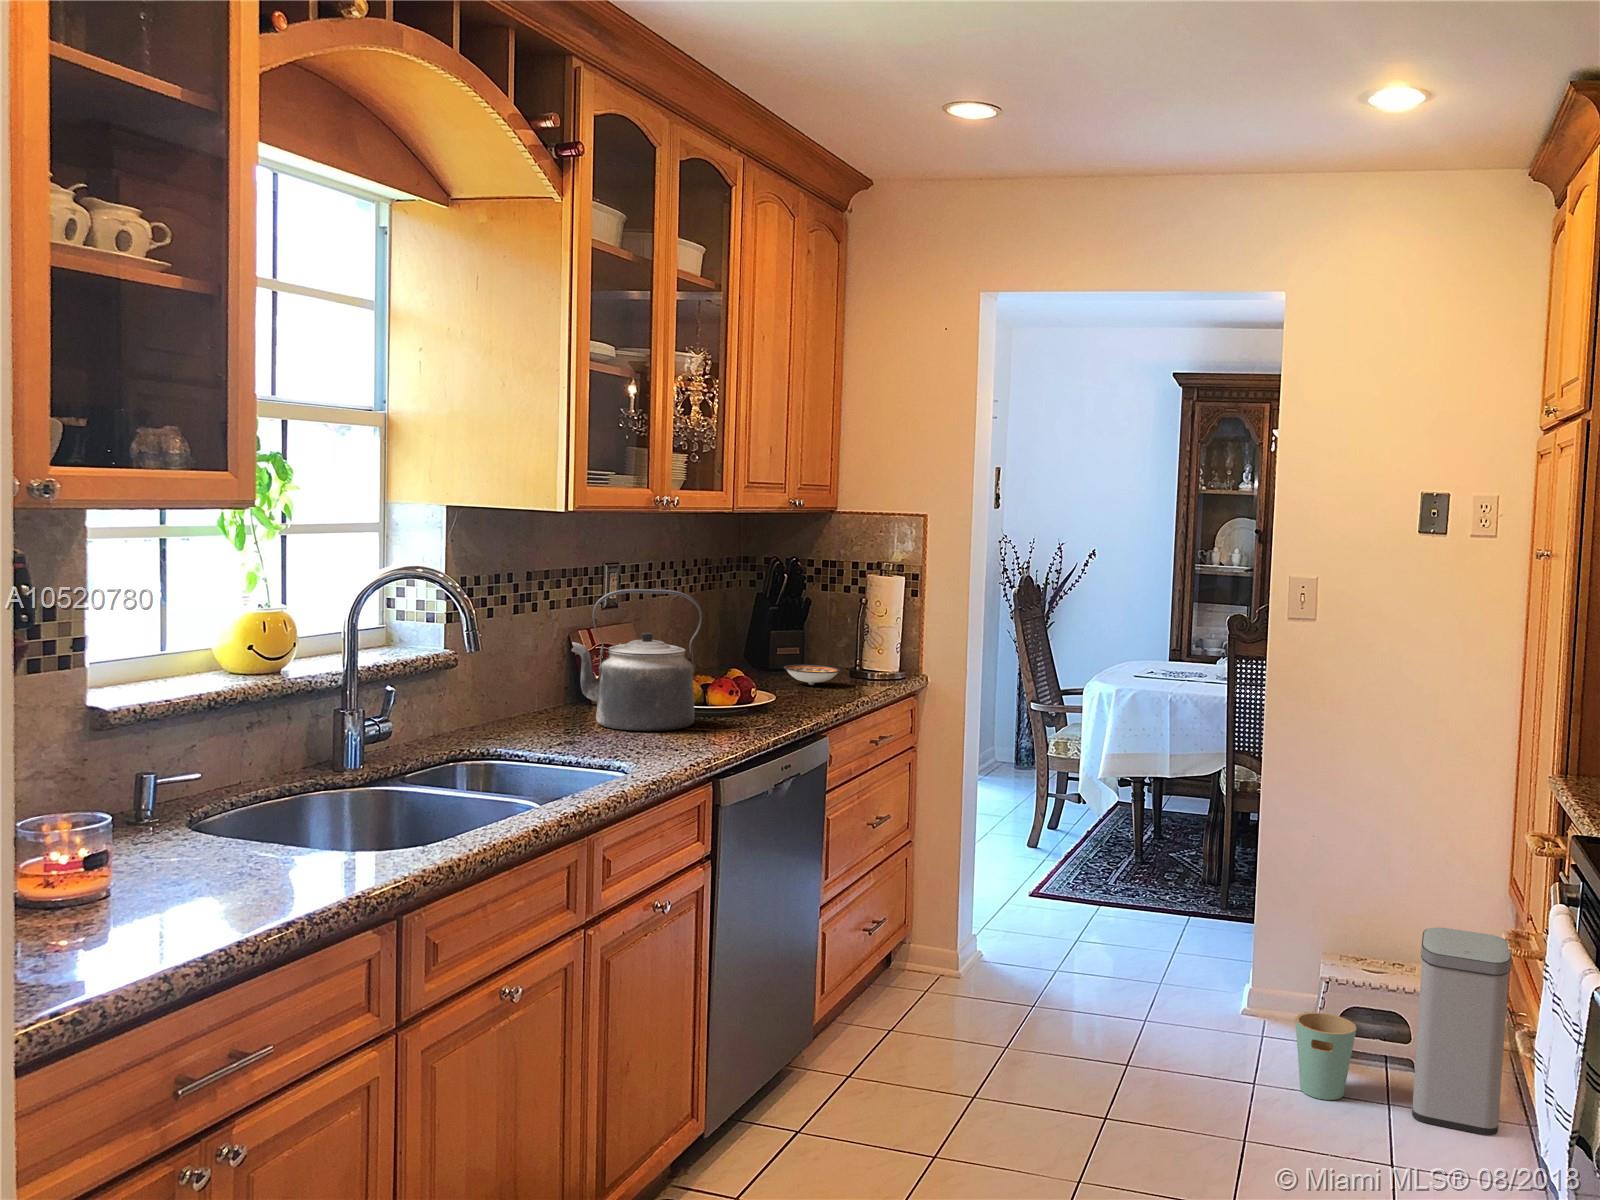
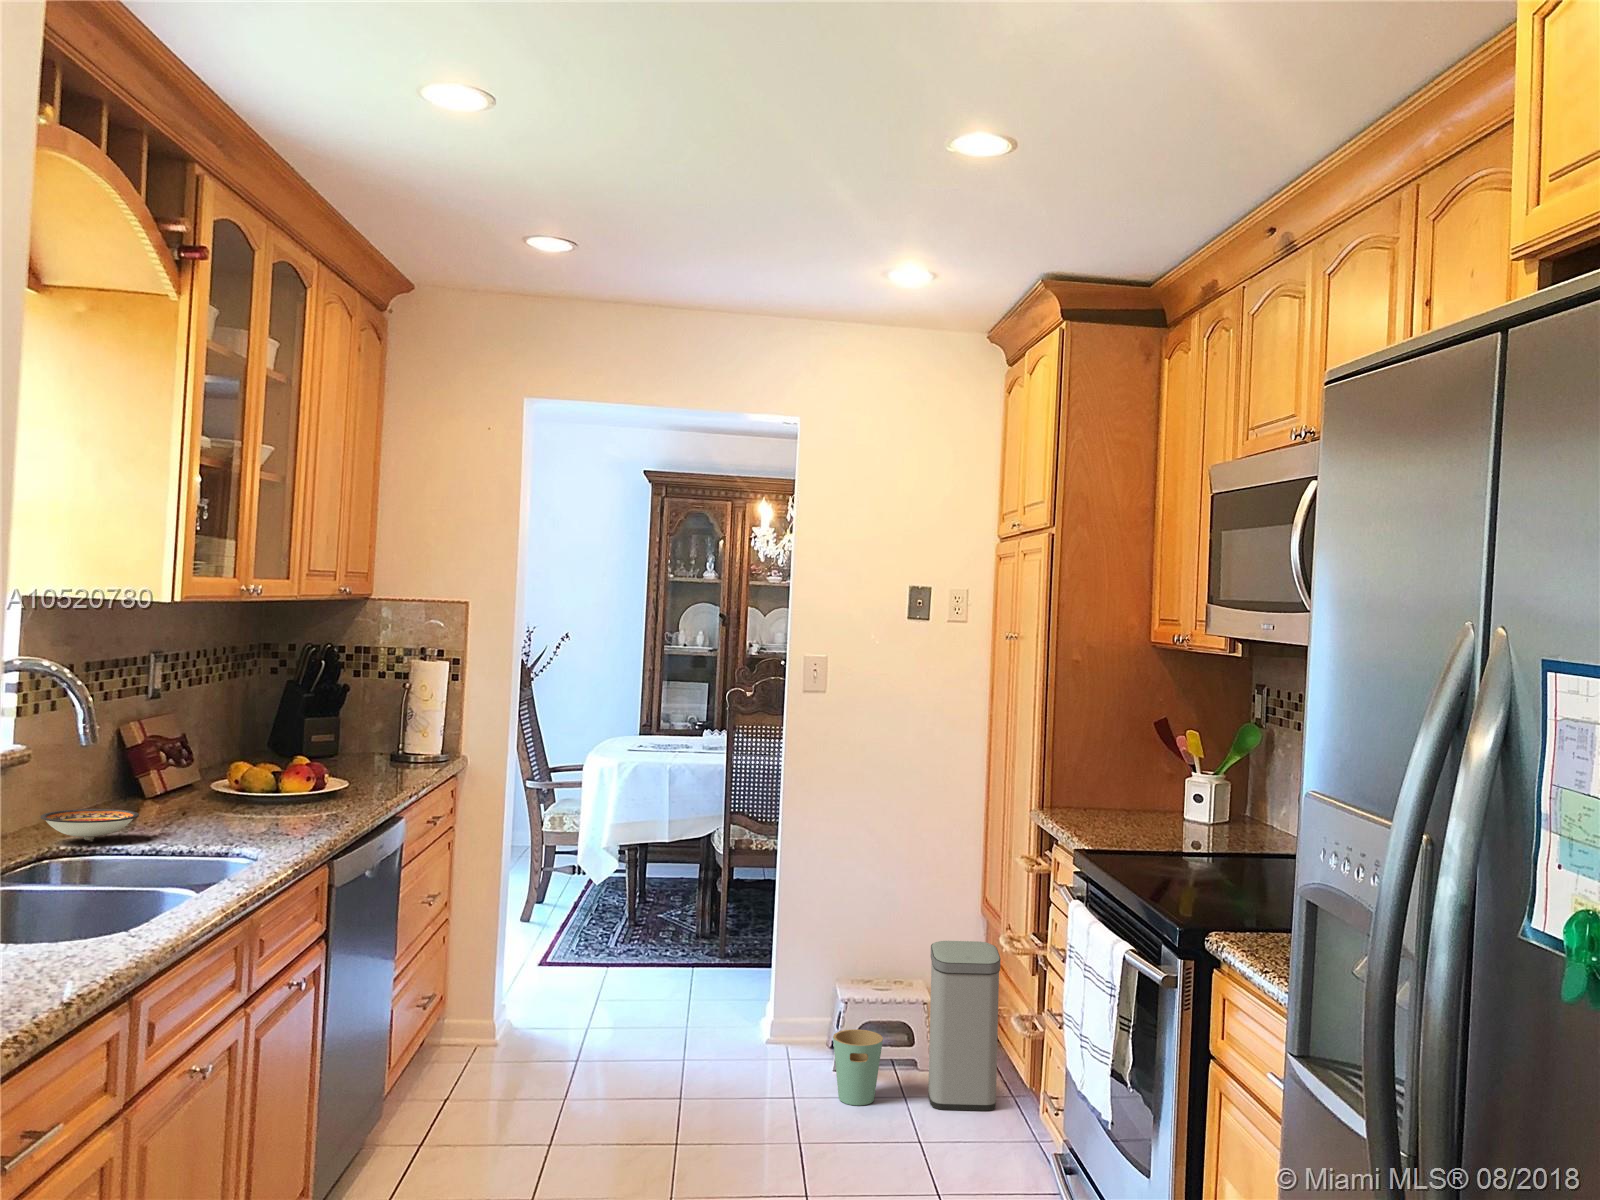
kettle: present [571,589,702,731] -> none [136,672,288,824]
ceramic bowl: present [784,665,841,685] -> present [40,809,139,840]

